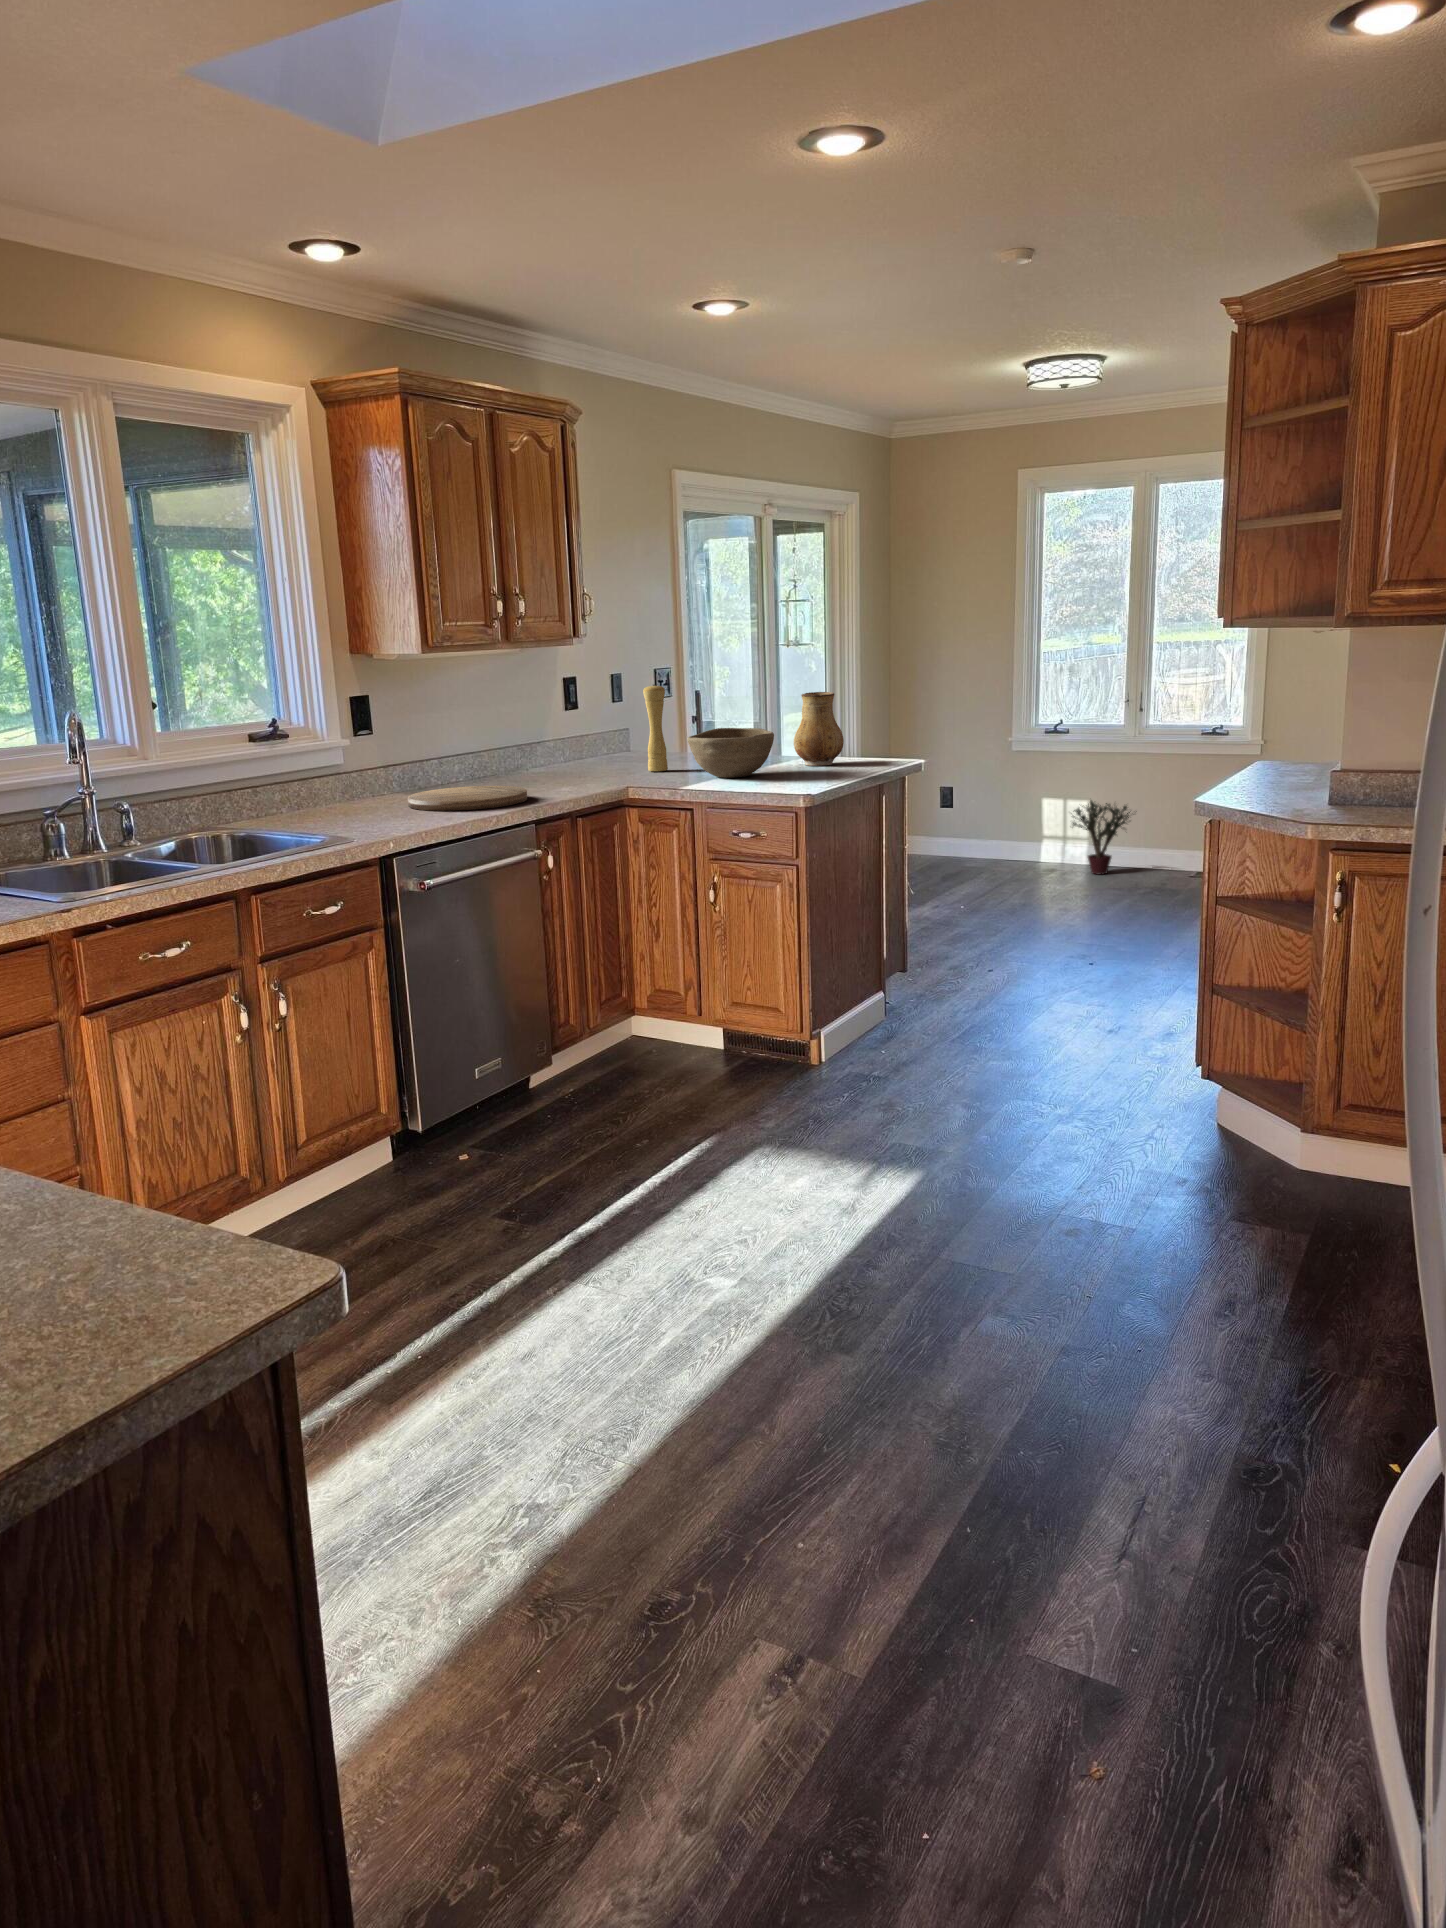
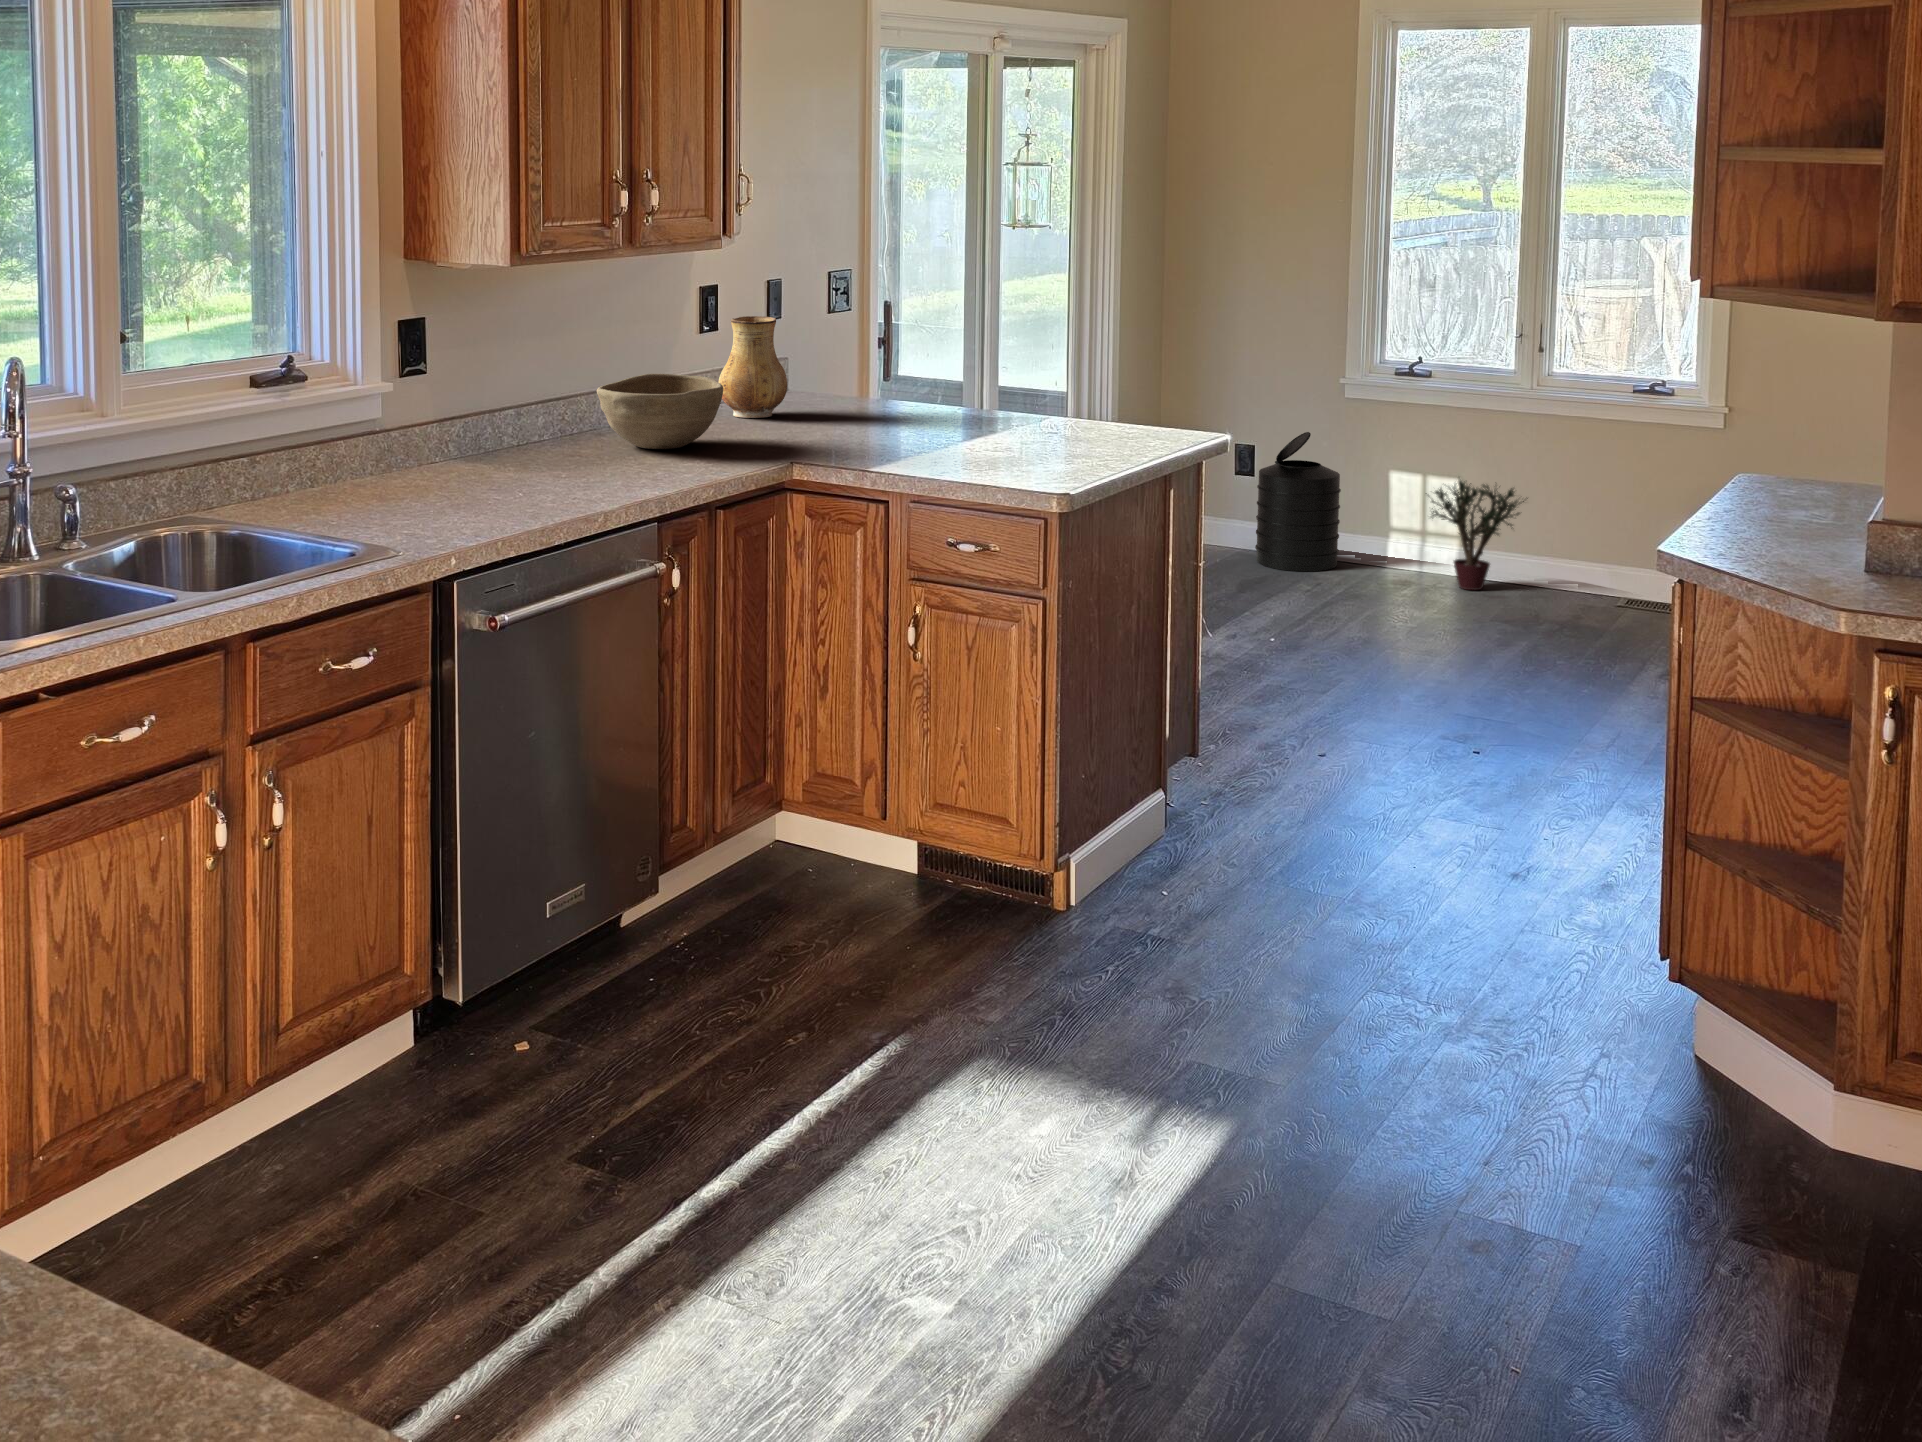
pepper mill: present [643,684,668,771] -> none [823,311,854,437]
ceramic pitcher: present [794,692,844,766] -> present [719,316,788,418]
bowl: present [687,728,774,778] -> present [597,374,723,449]
trash can: none [956,775,1012,869] -> present [1255,432,1341,571]
cutting board: present [408,786,527,811] -> none [476,457,650,501]

